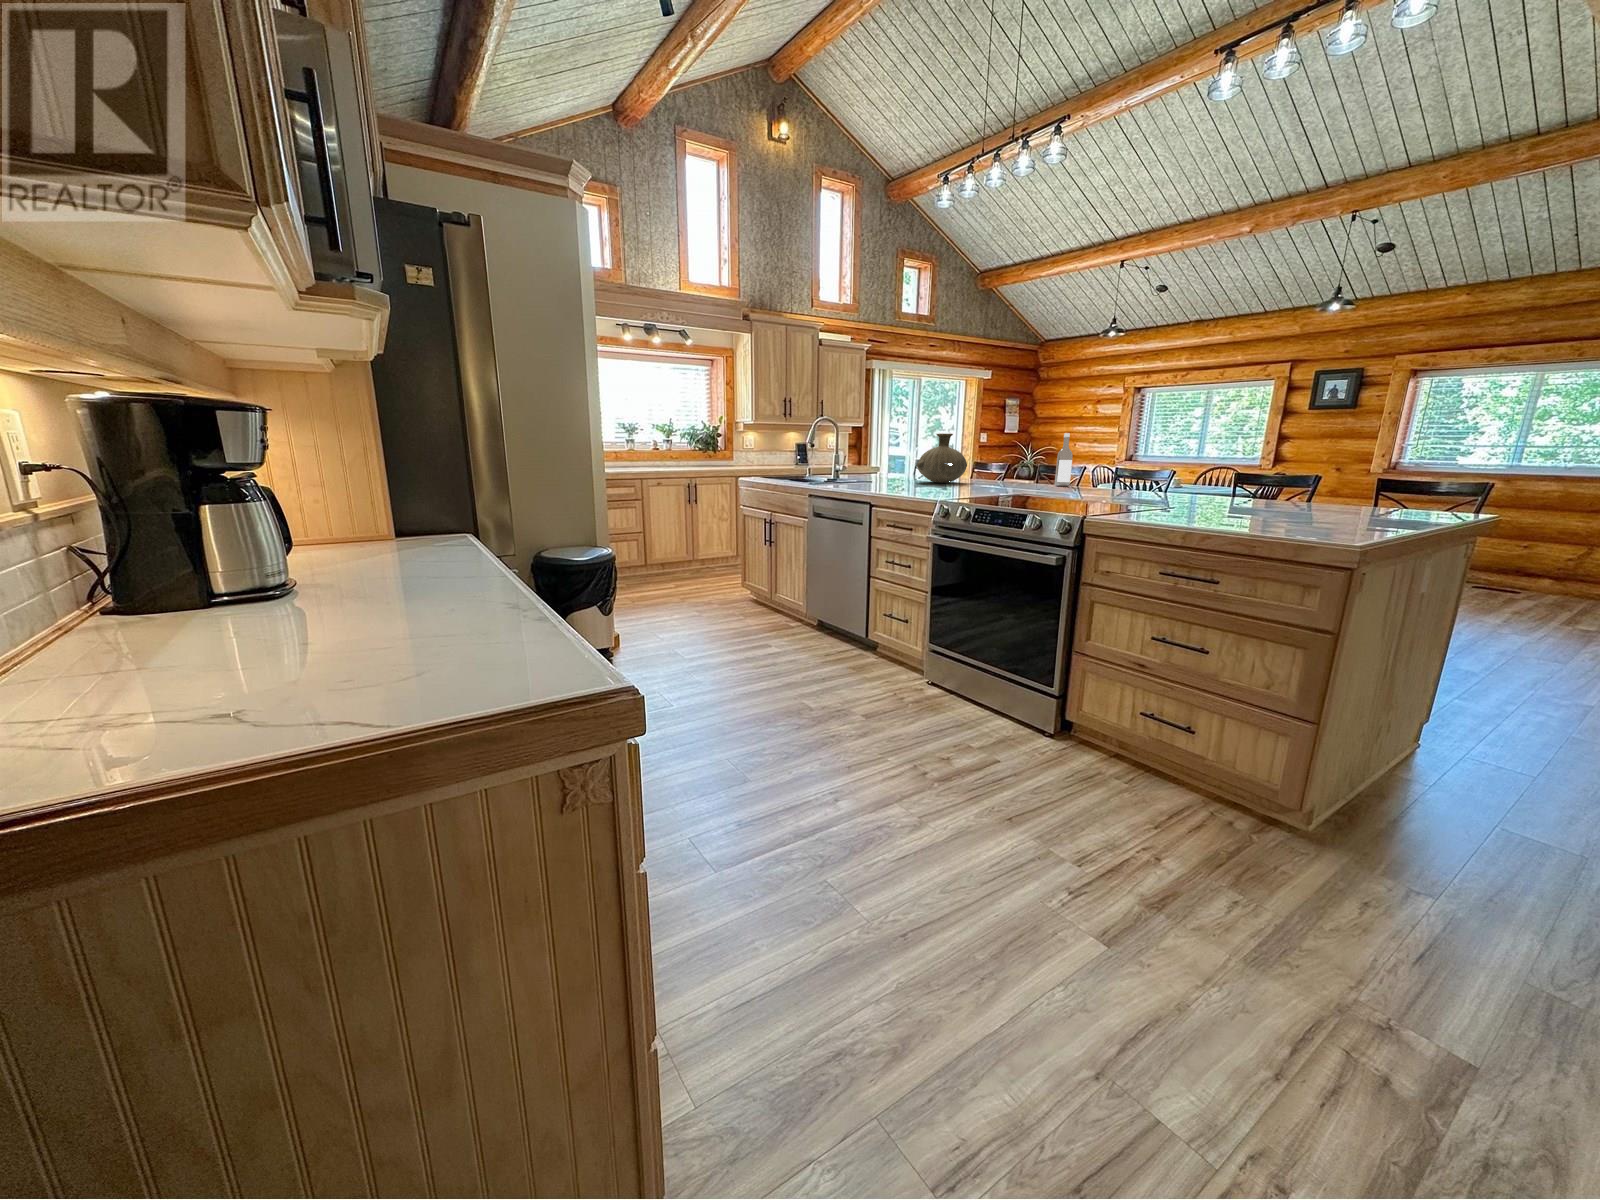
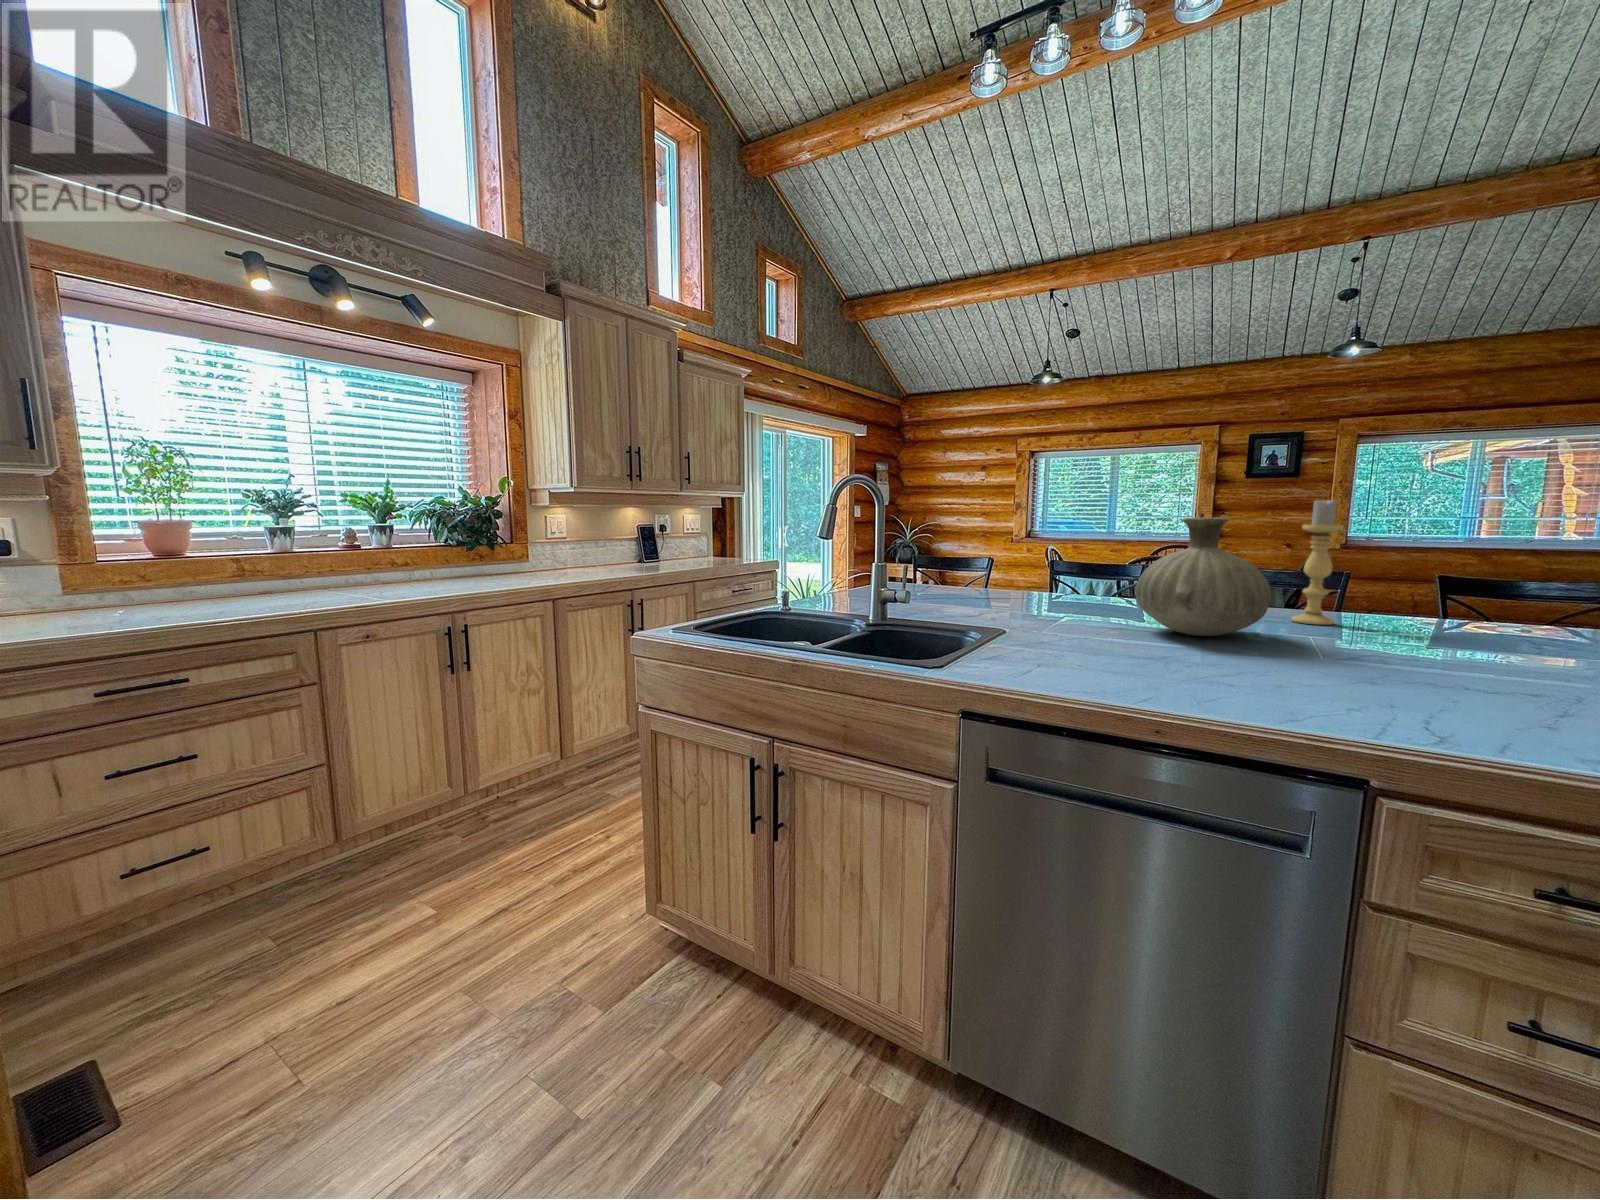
candle holder: none [1005,425,1025,483] -> present [1291,499,1344,625]
wine bottle: present [1055,433,1073,486] -> none [1447,515,1500,633]

